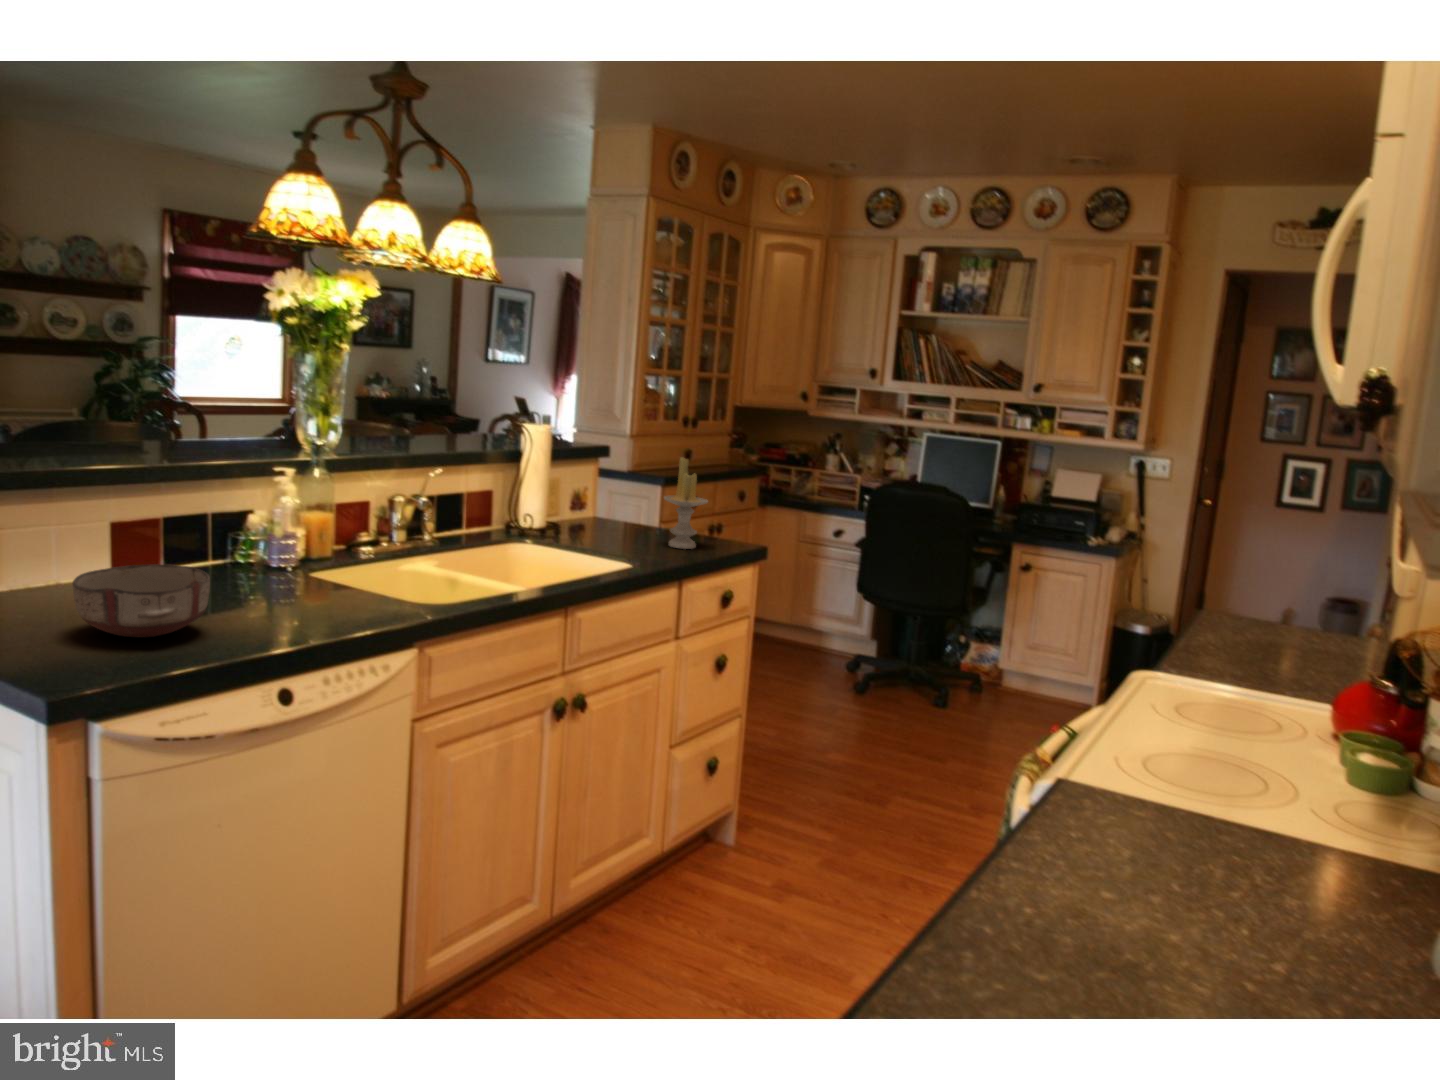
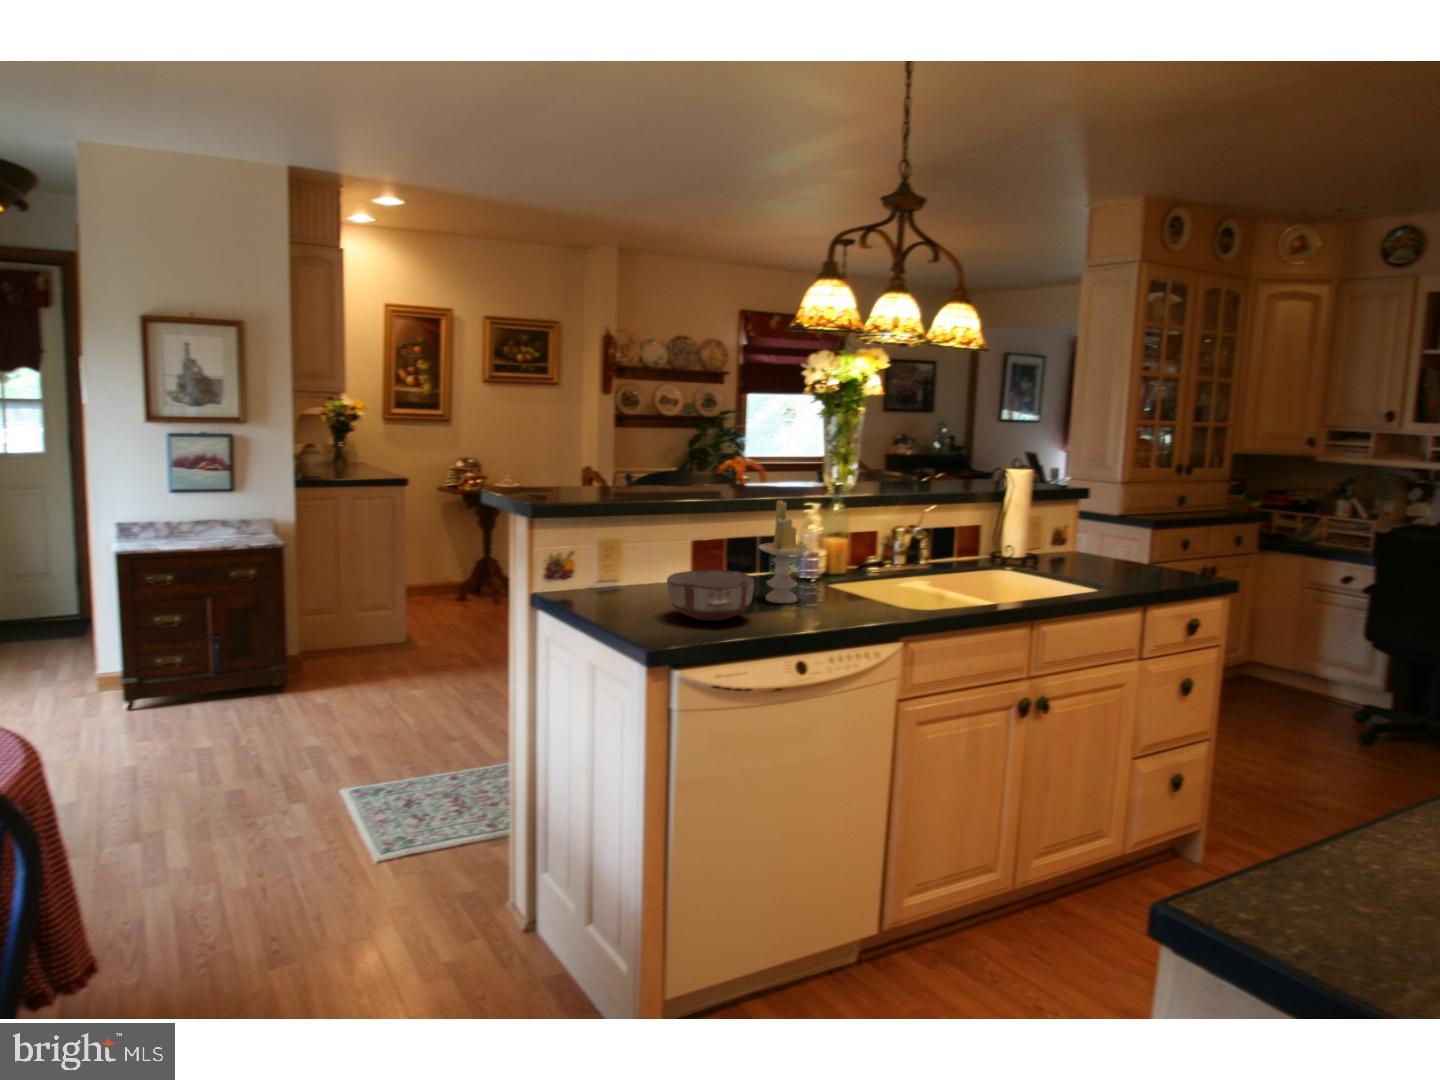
candle: present [664,457,708,549] -> present [758,500,809,603]

